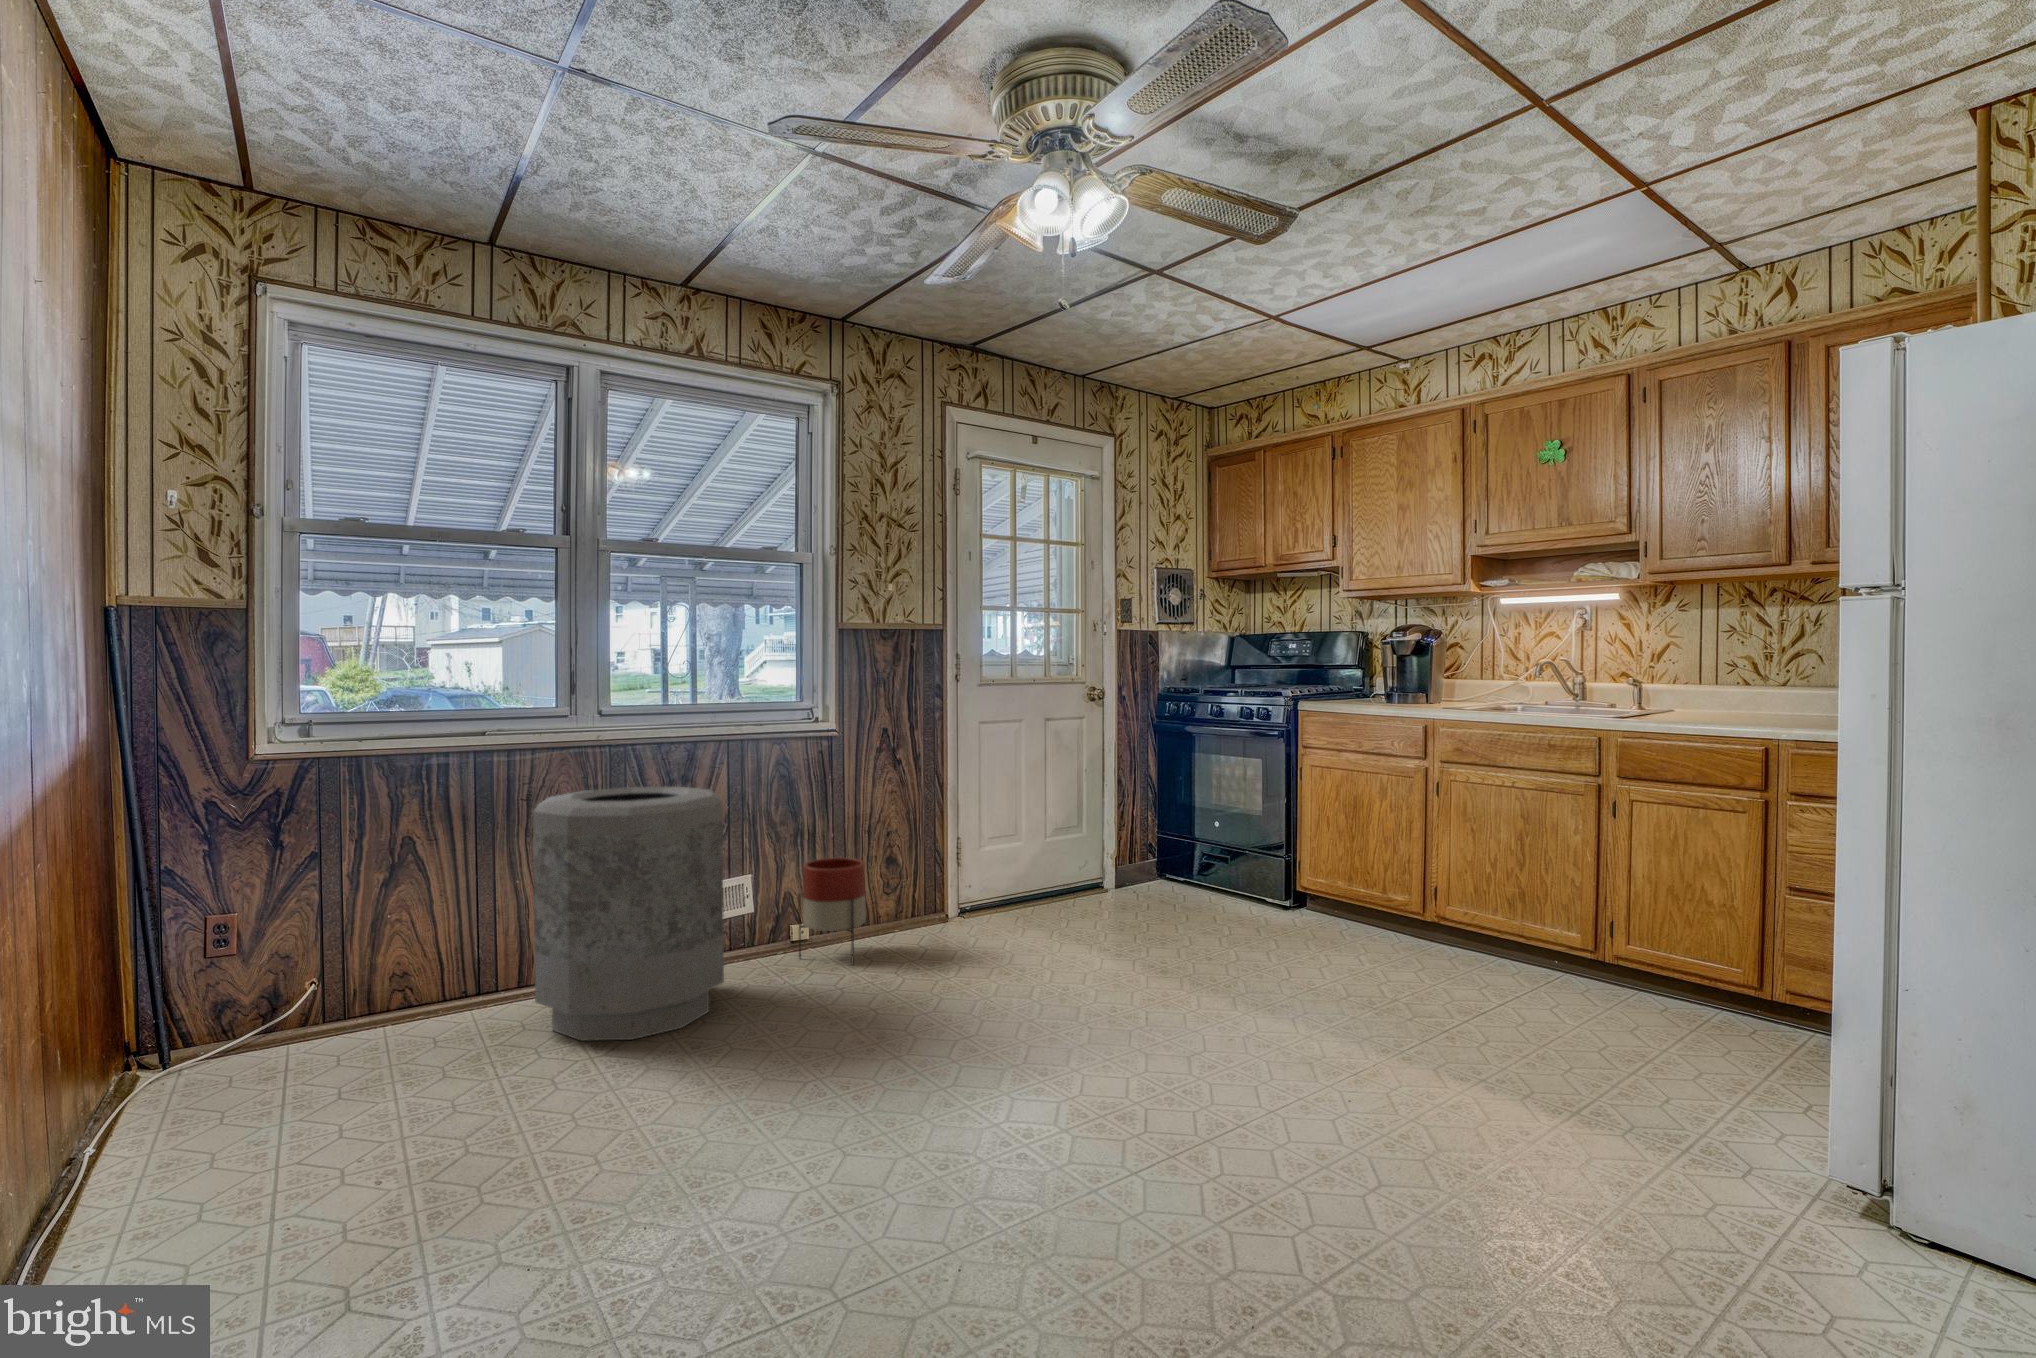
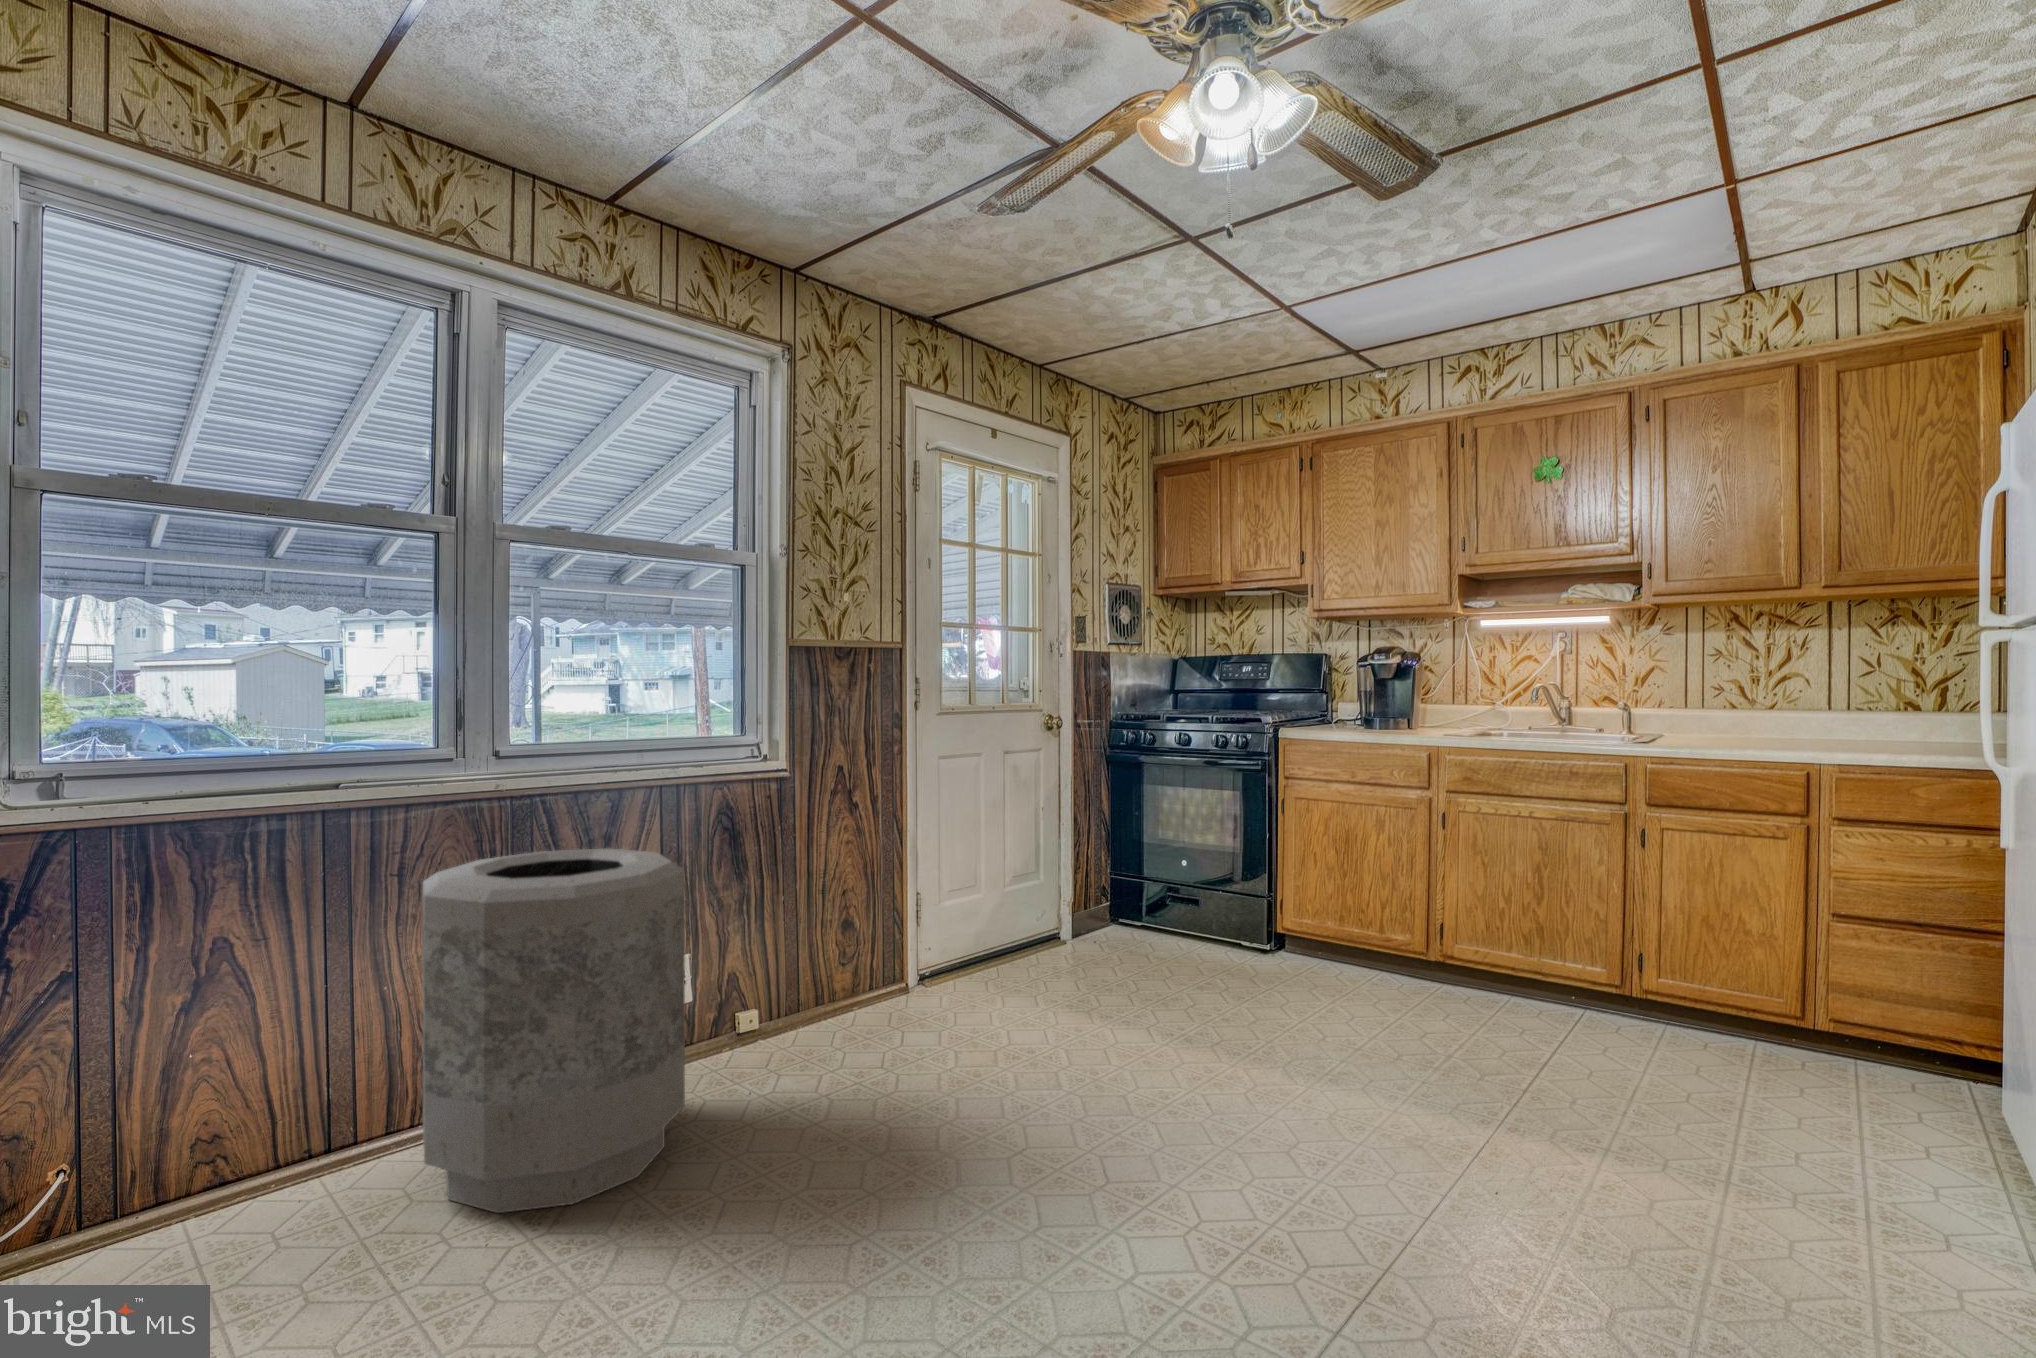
planter: present [798,857,866,964] -> none [748,925,831,1060]

